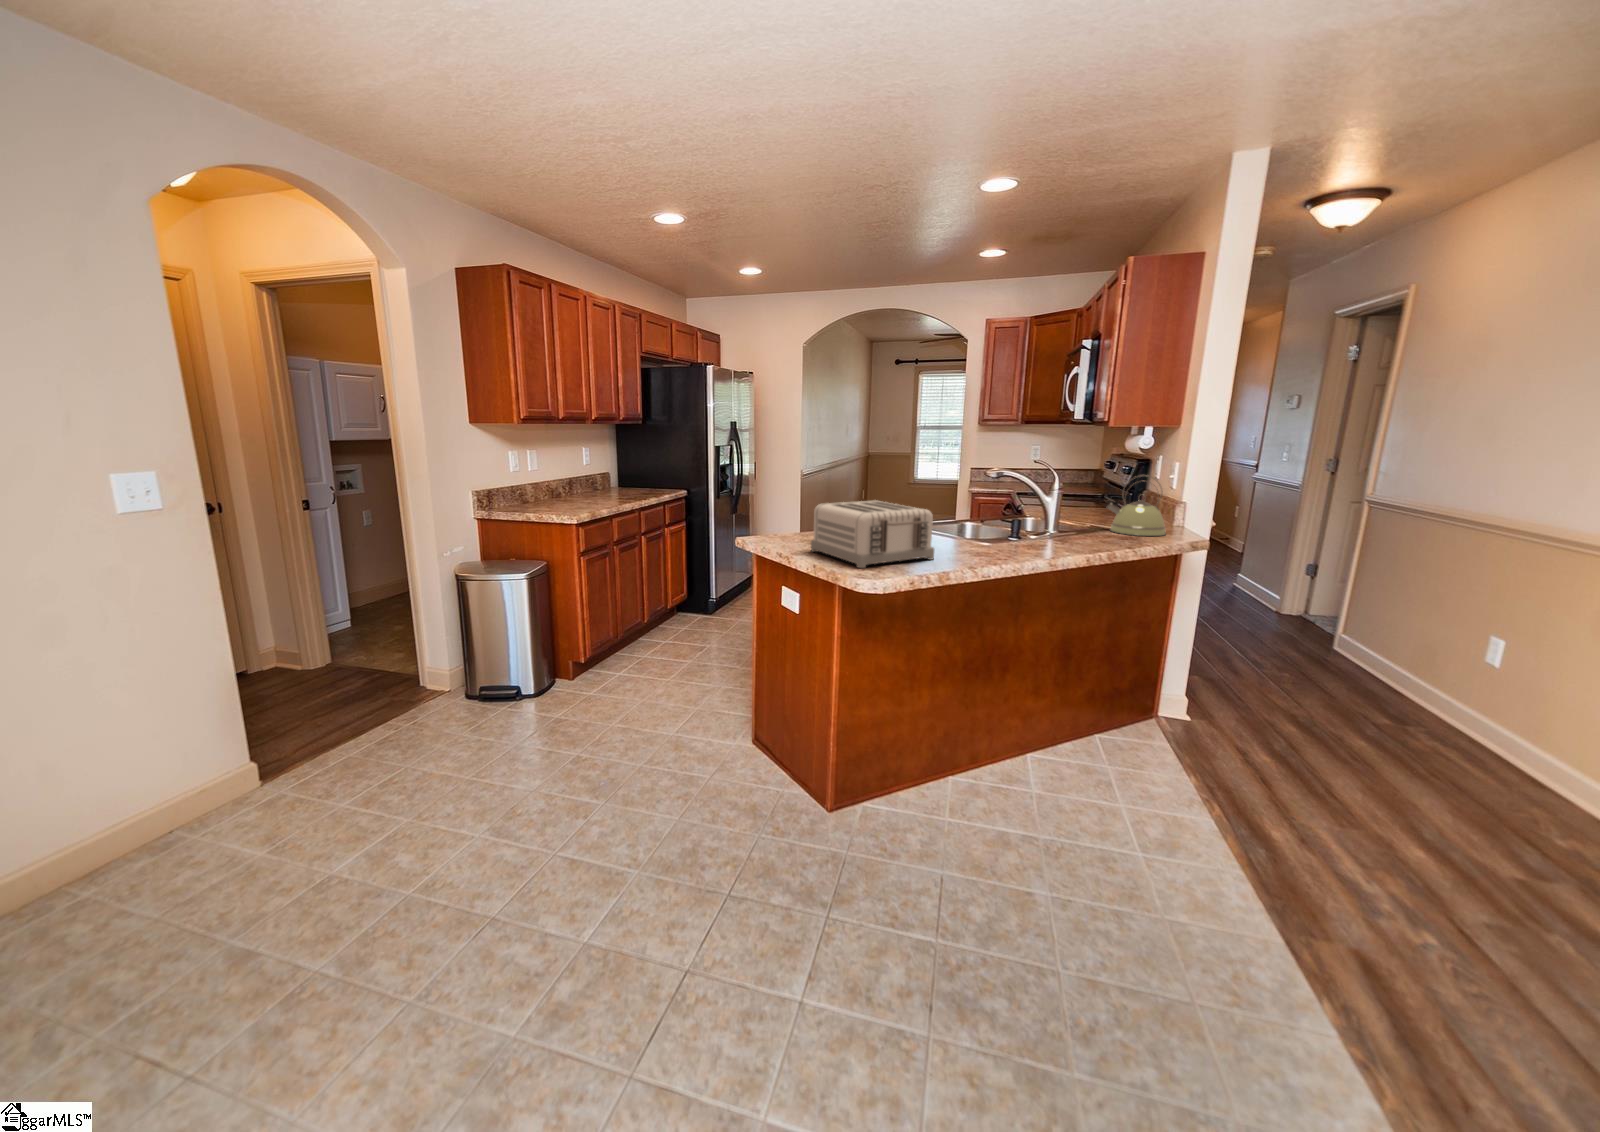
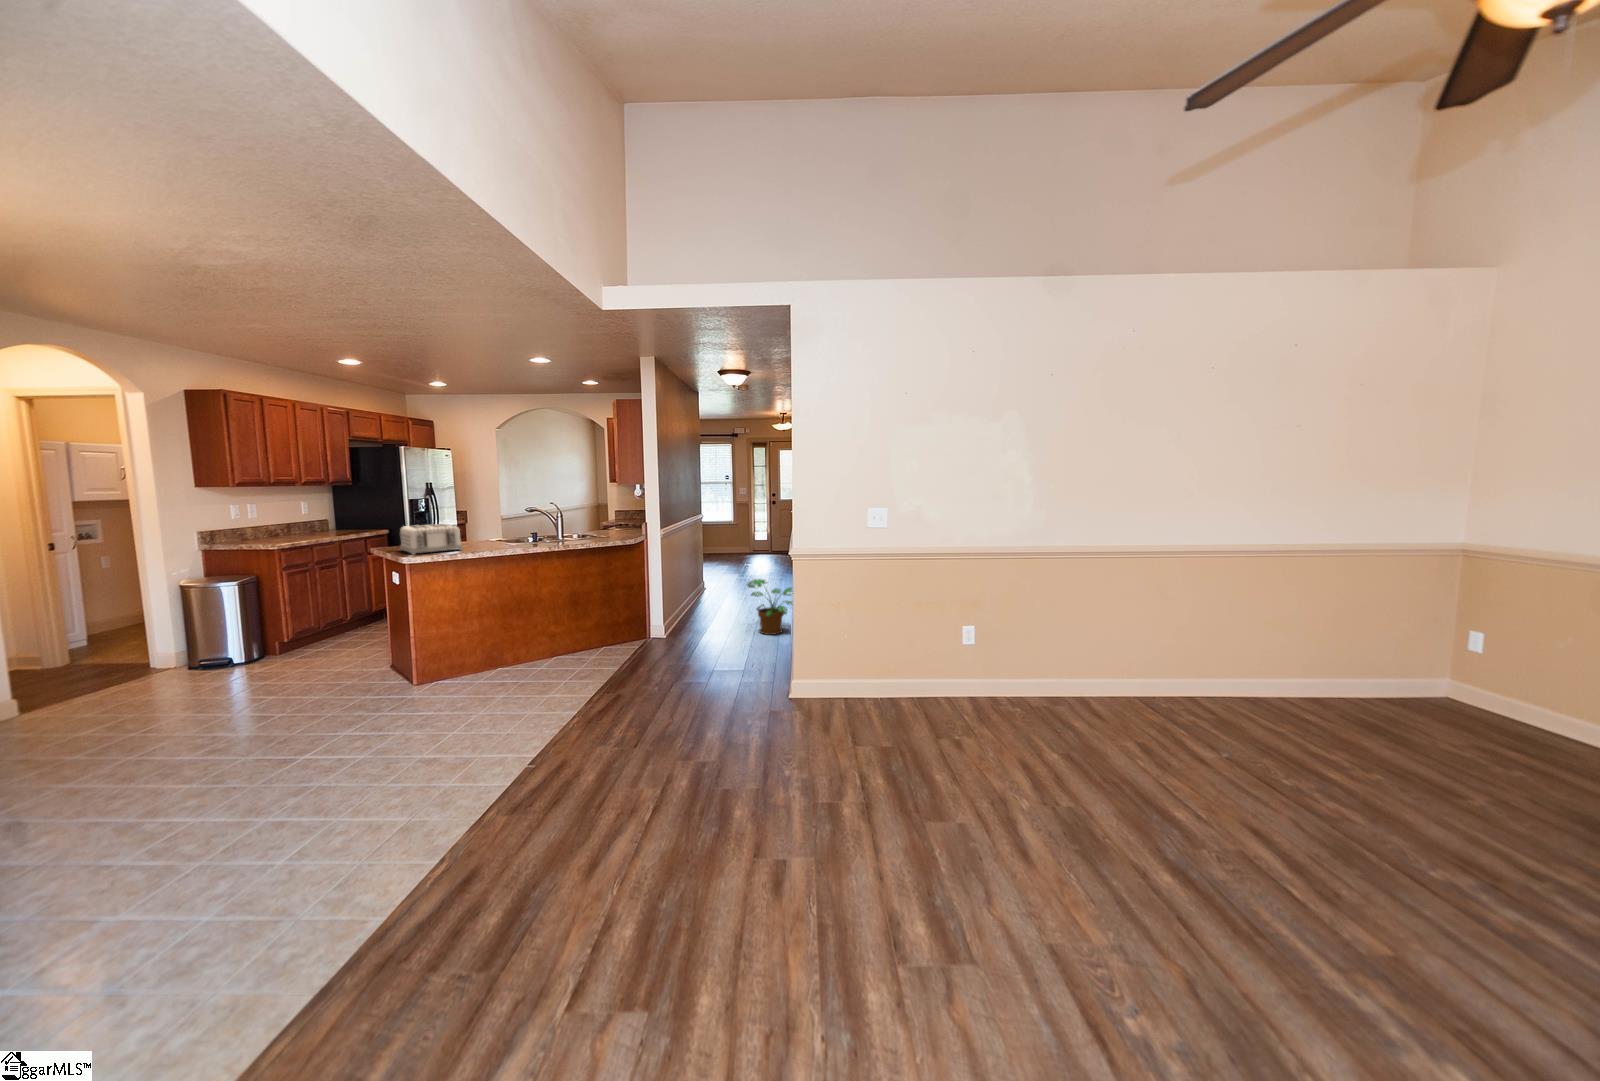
kettle: present [1107,476,1166,536] -> none [601,507,631,537]
potted plant: none [1325,622,1502,745] -> present [748,579,794,635]

